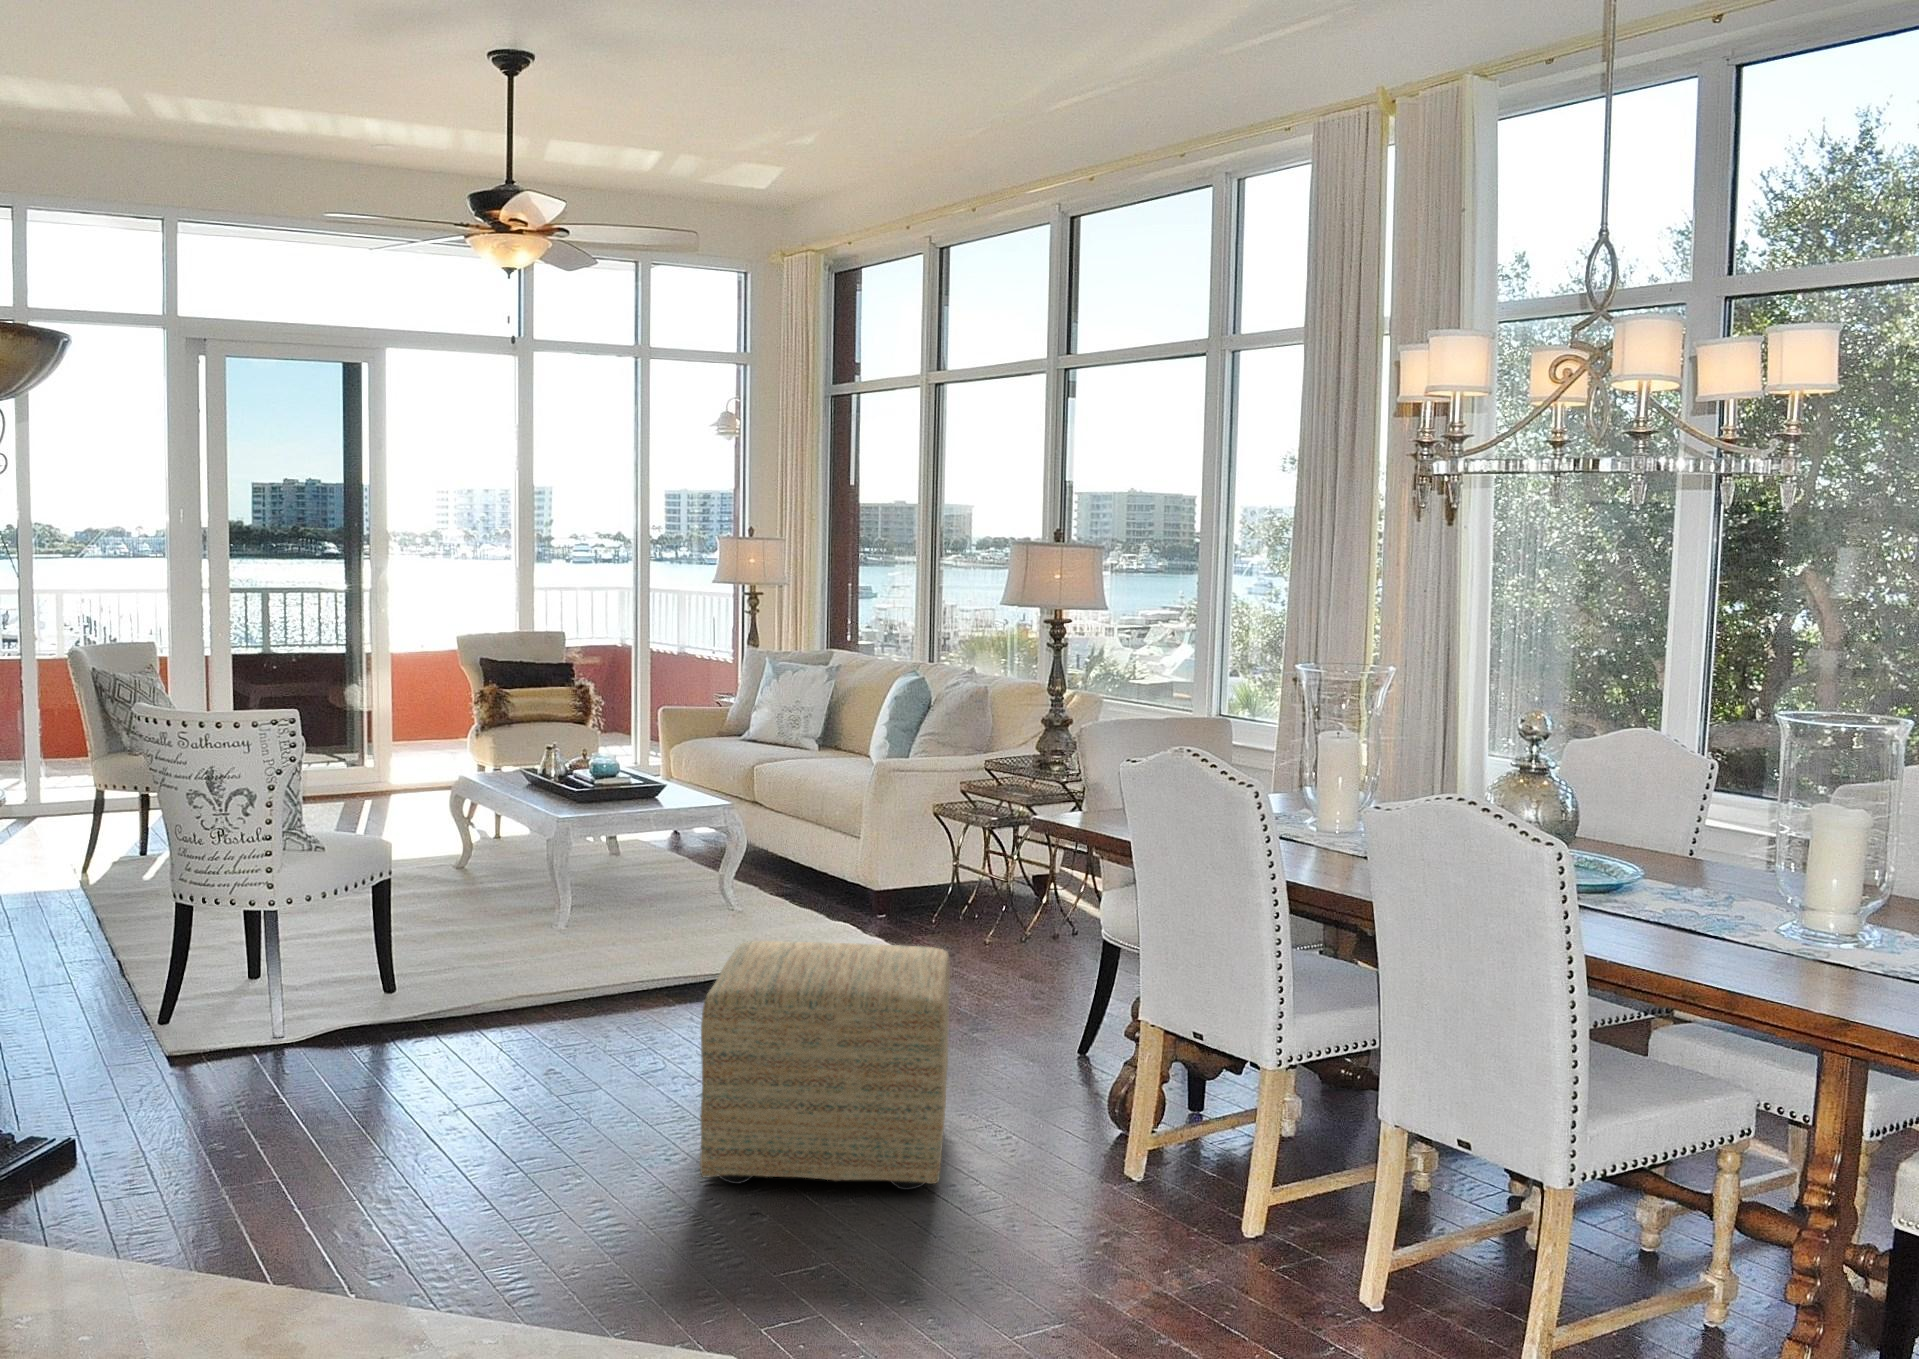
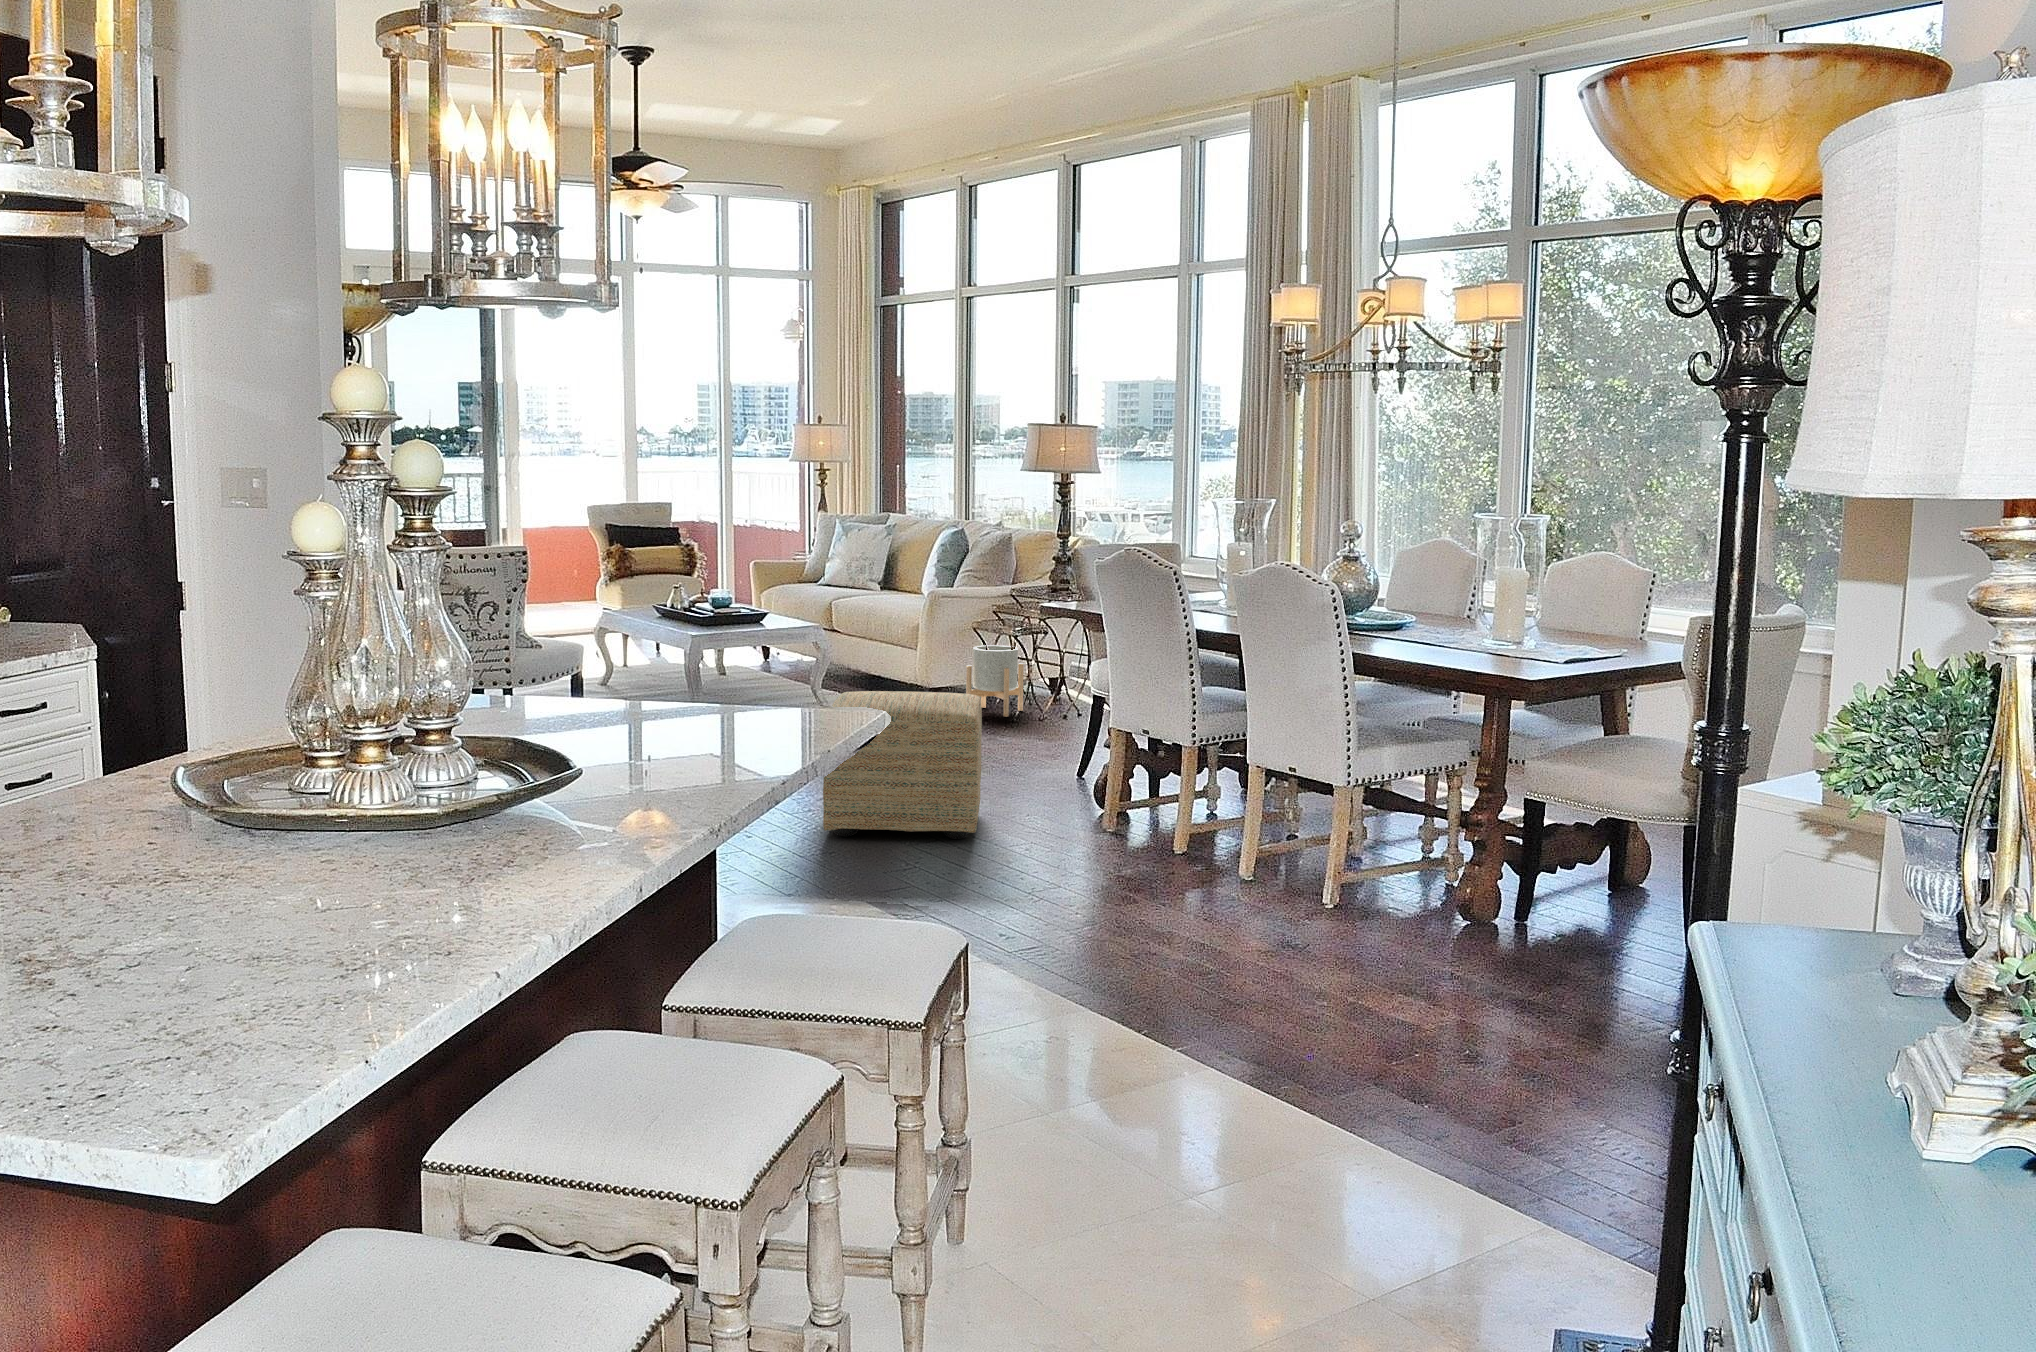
planter: none [928,829,1004,926] -> present [966,645,1024,717]

